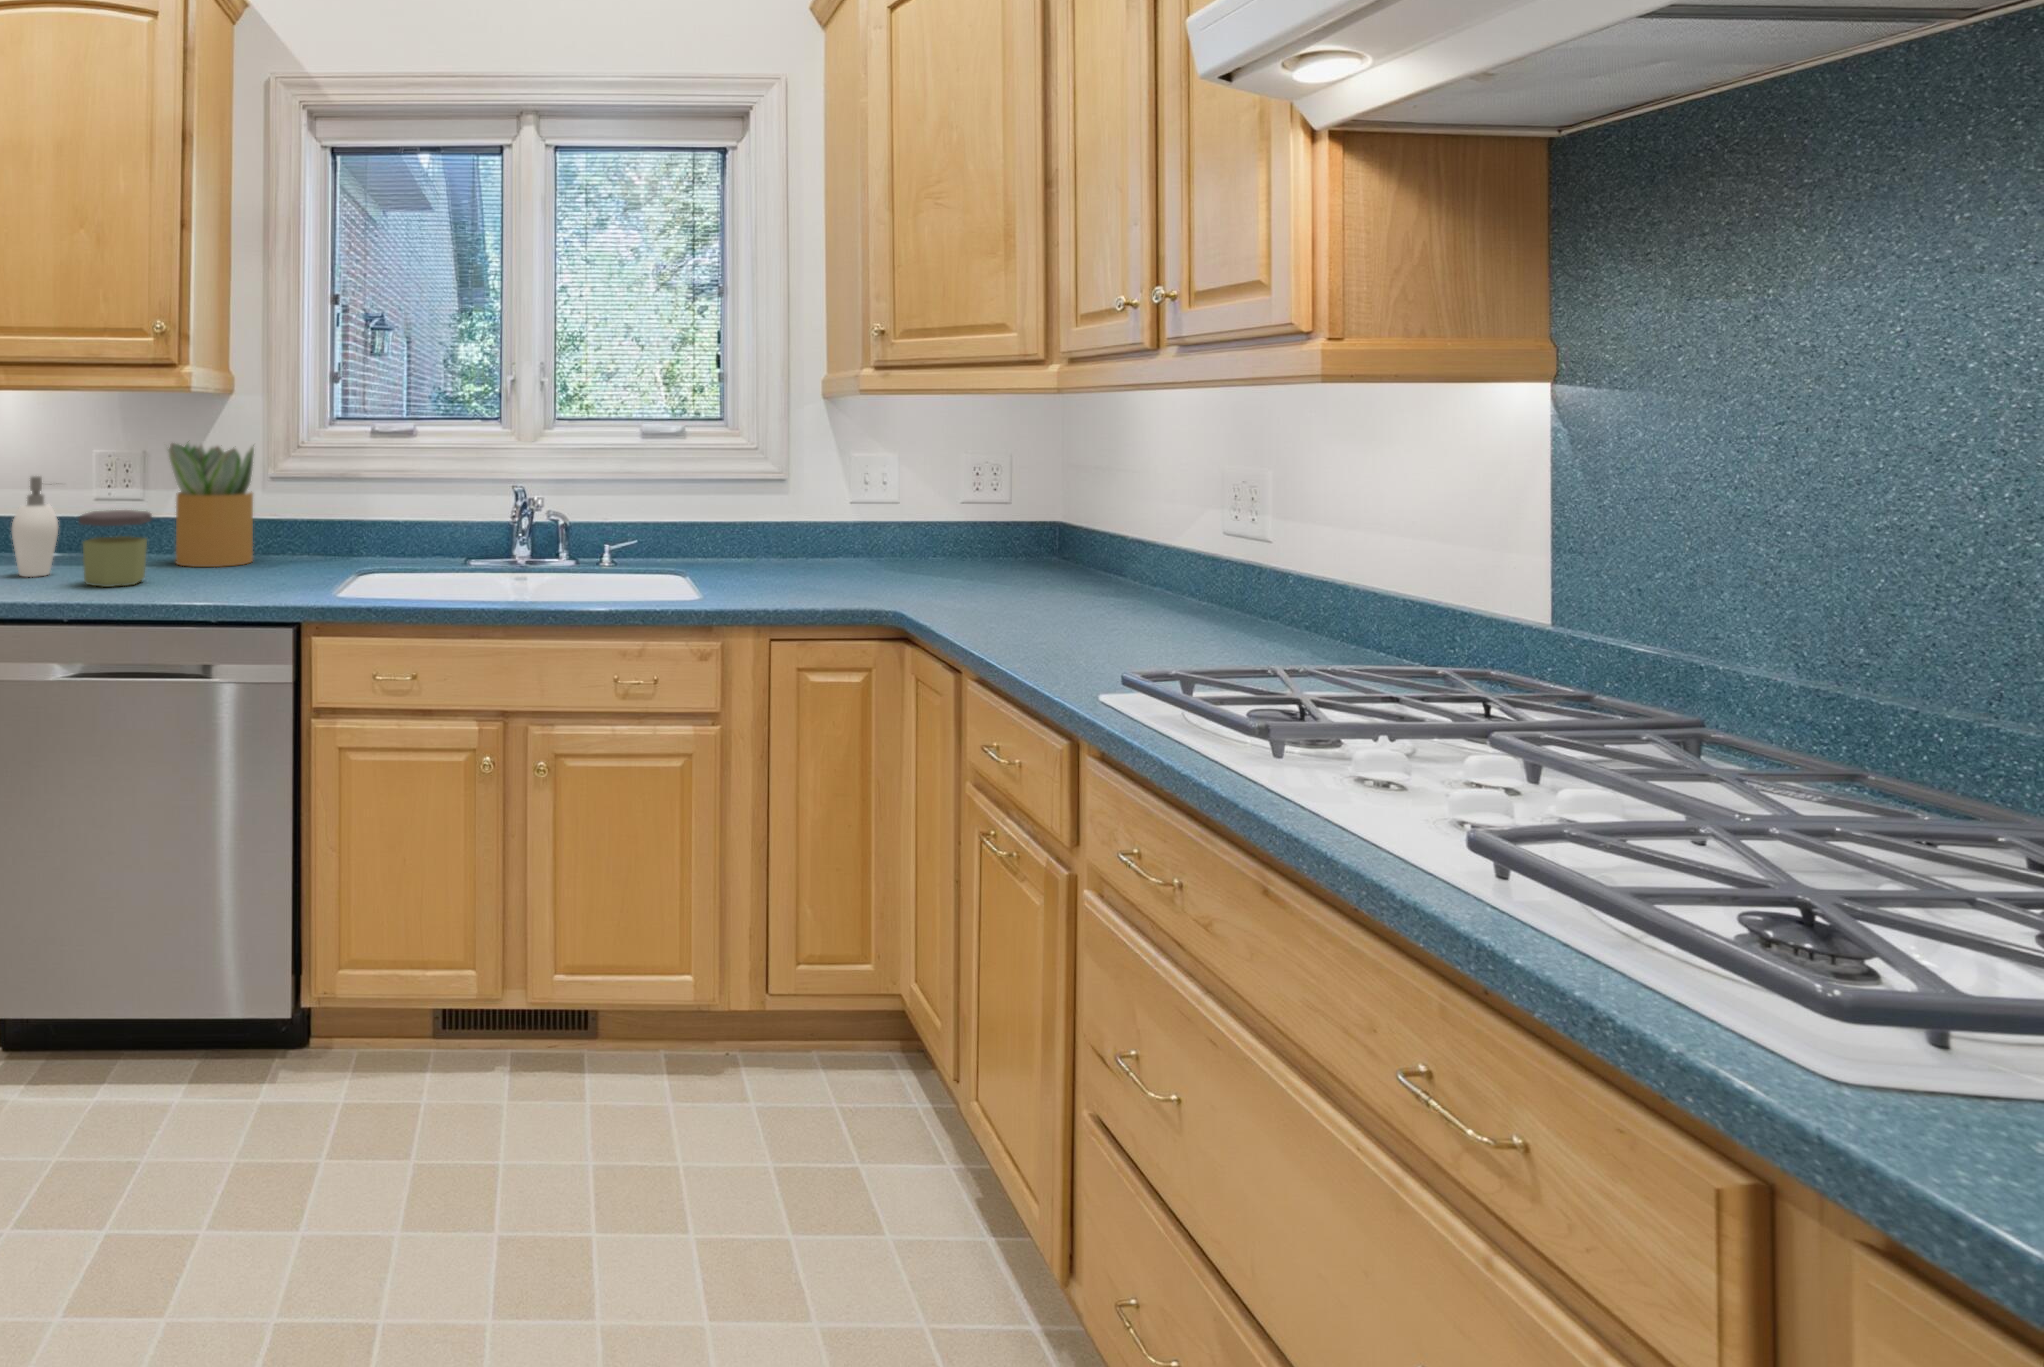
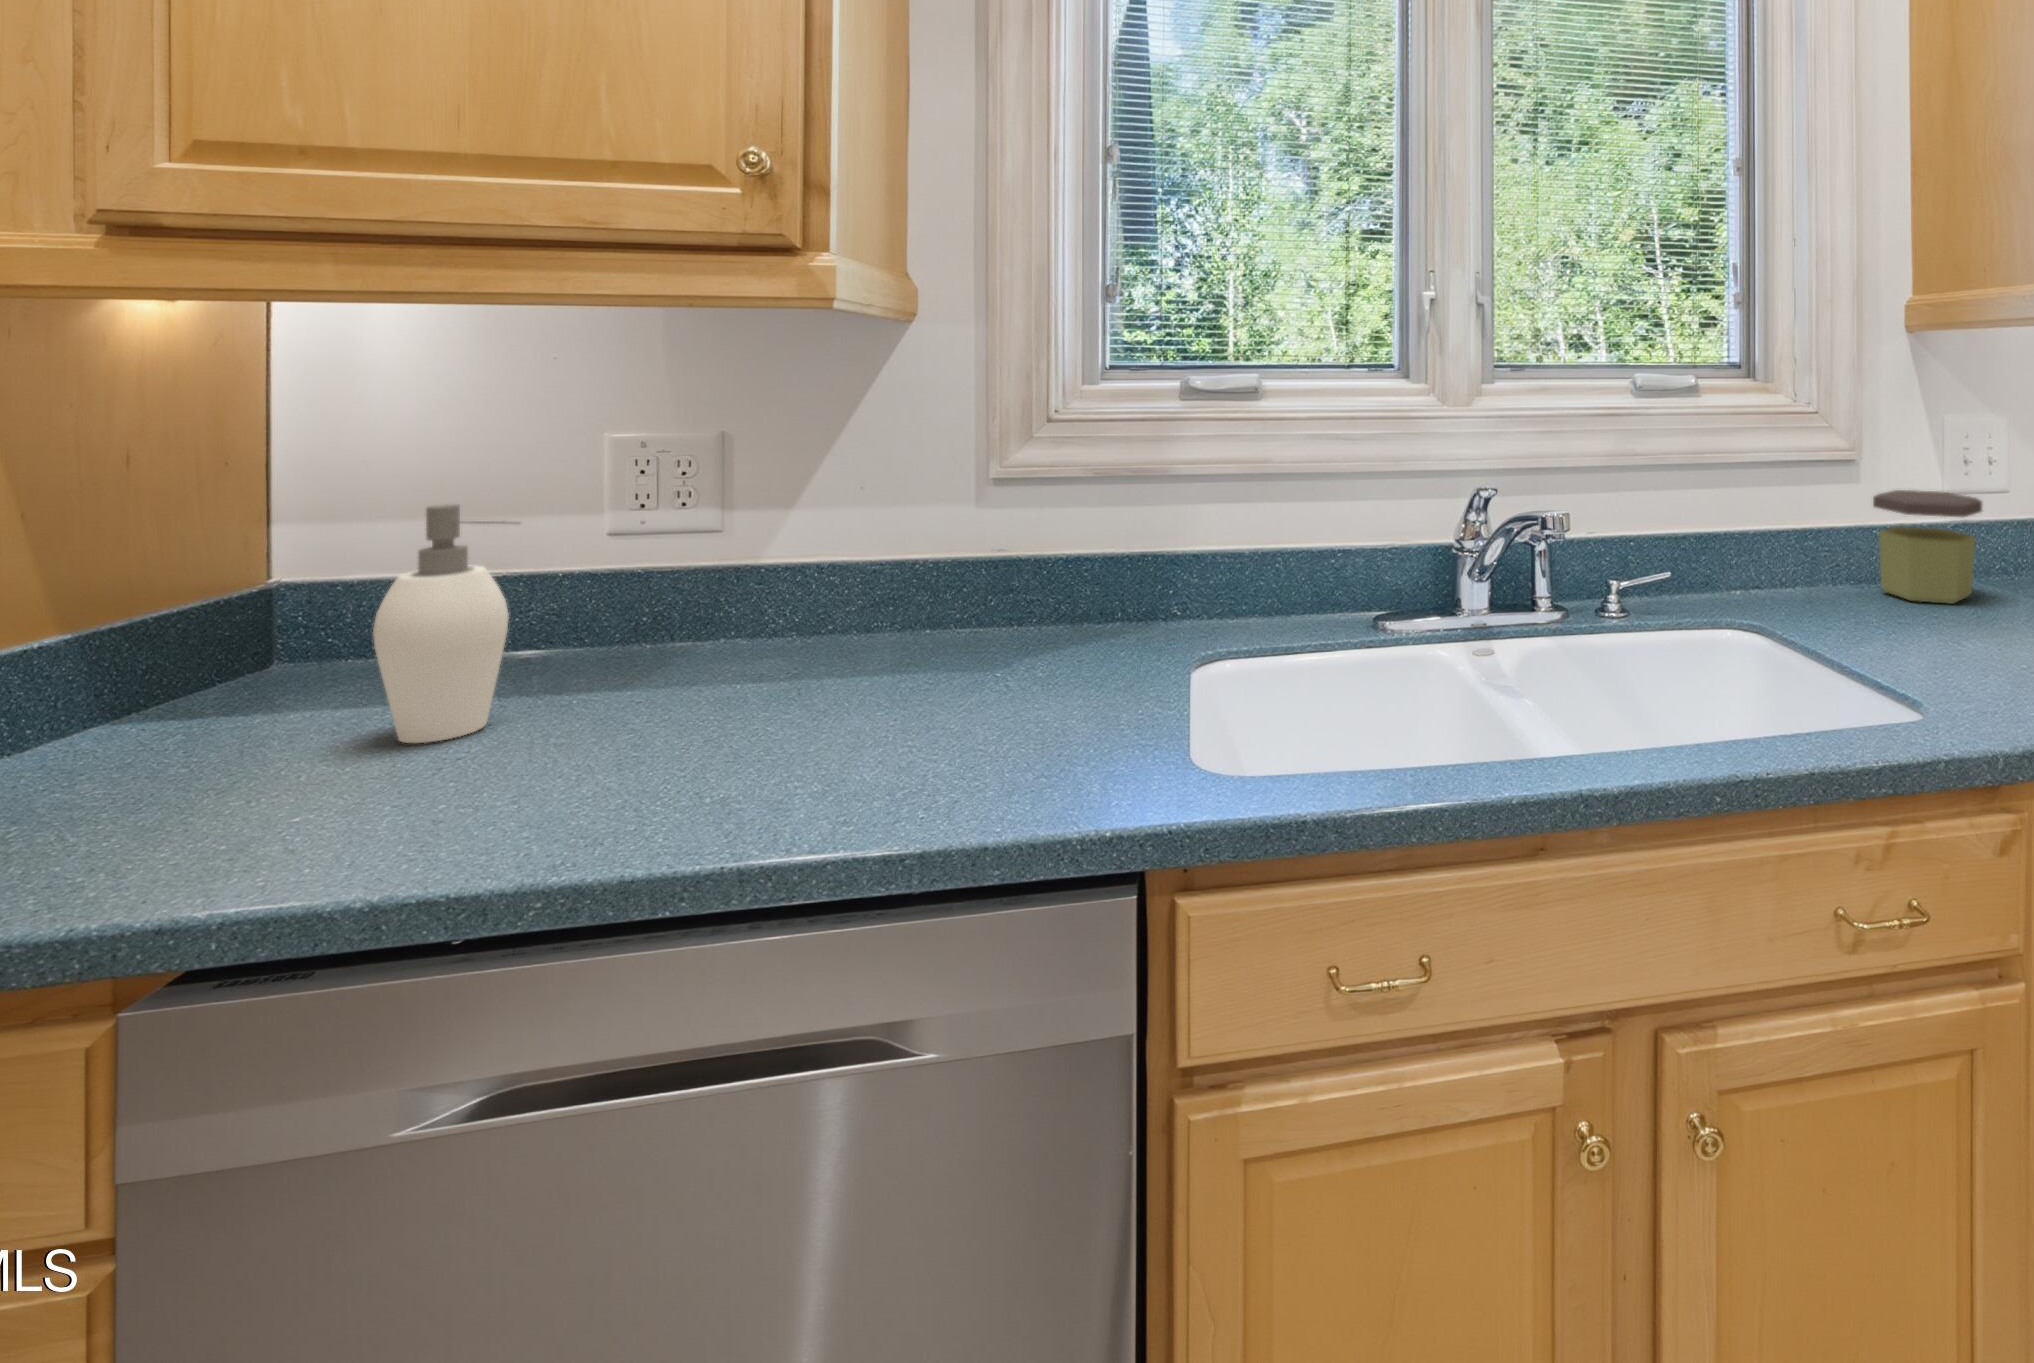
potted plant: present [168,443,254,567] -> none [774,405,970,667]
jar: present [79,510,152,587] -> present [1873,490,1982,604]

